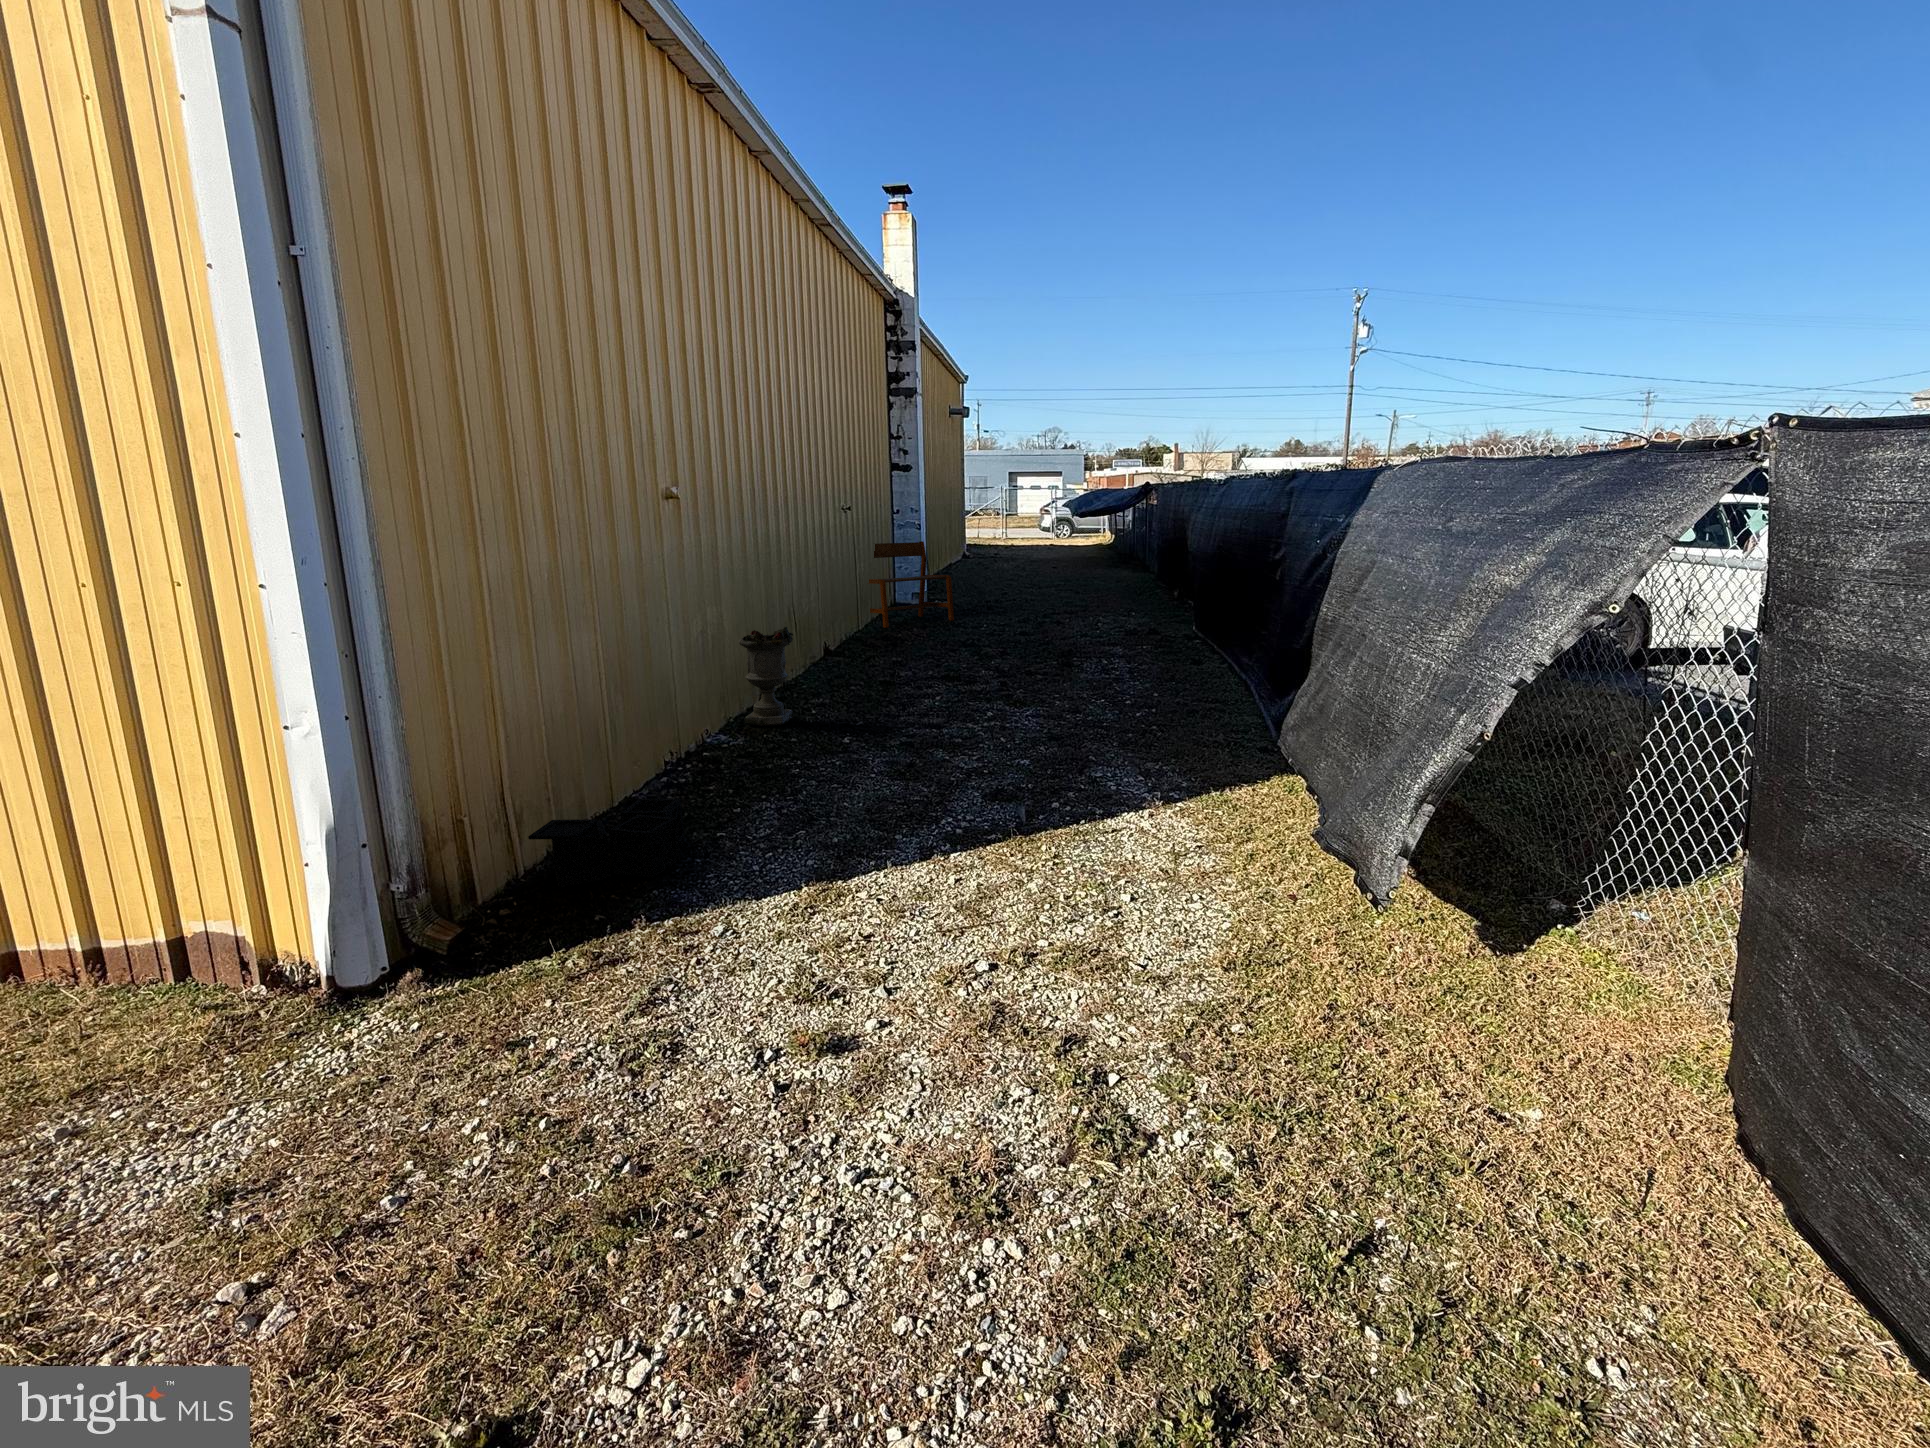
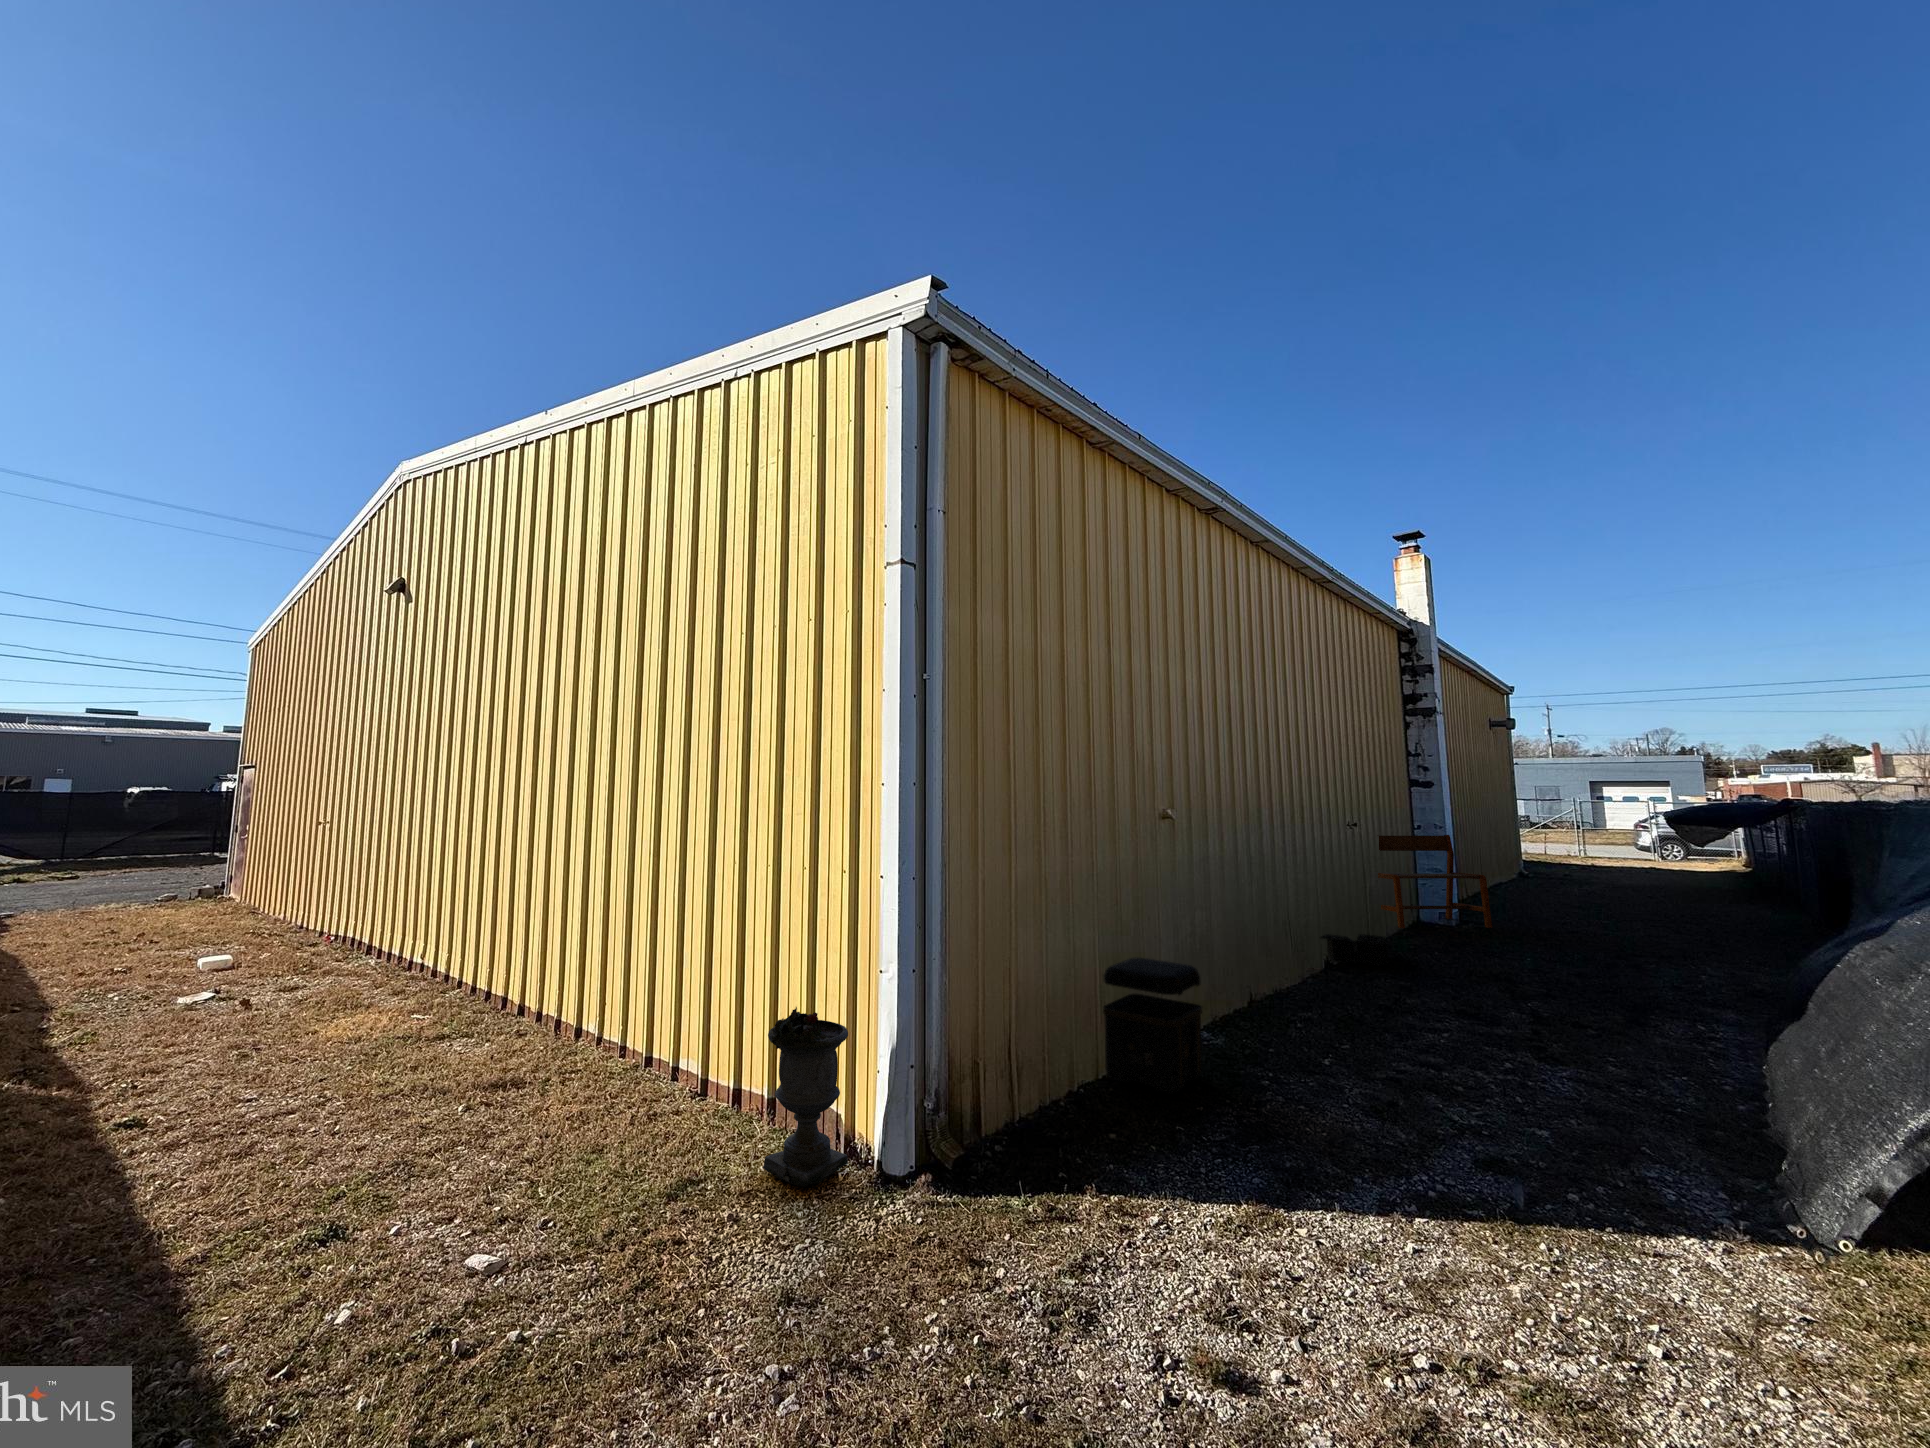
planter: present [739,627,793,726] -> present [762,1007,848,1187]
toolbox: none [624,672,739,806] -> present [1103,958,1202,1093]
storage bin: present [528,799,698,888] -> present [1321,934,1392,966]

